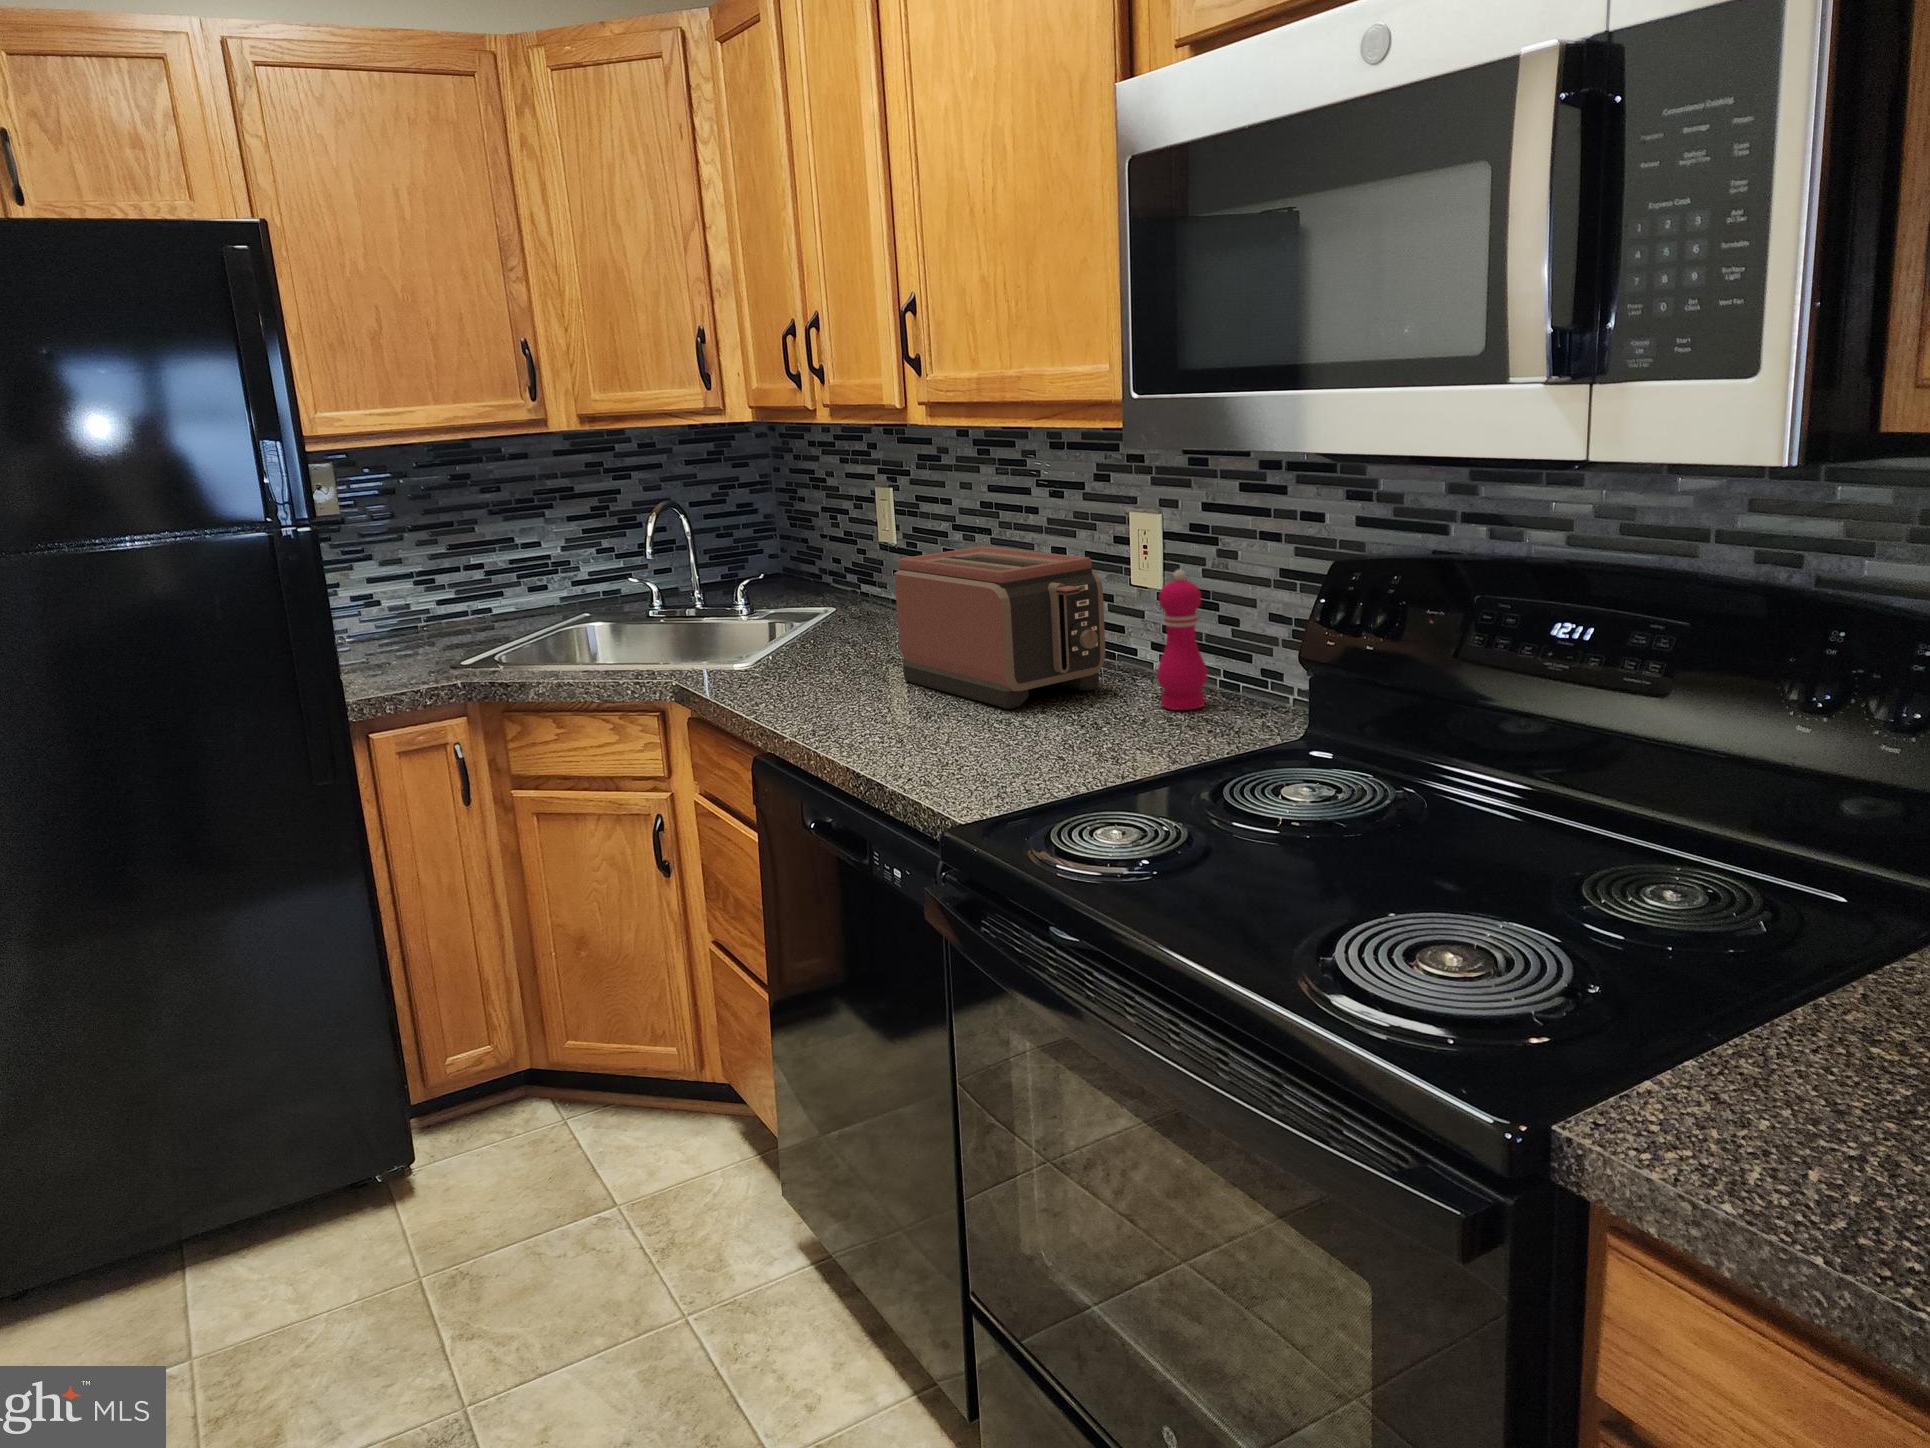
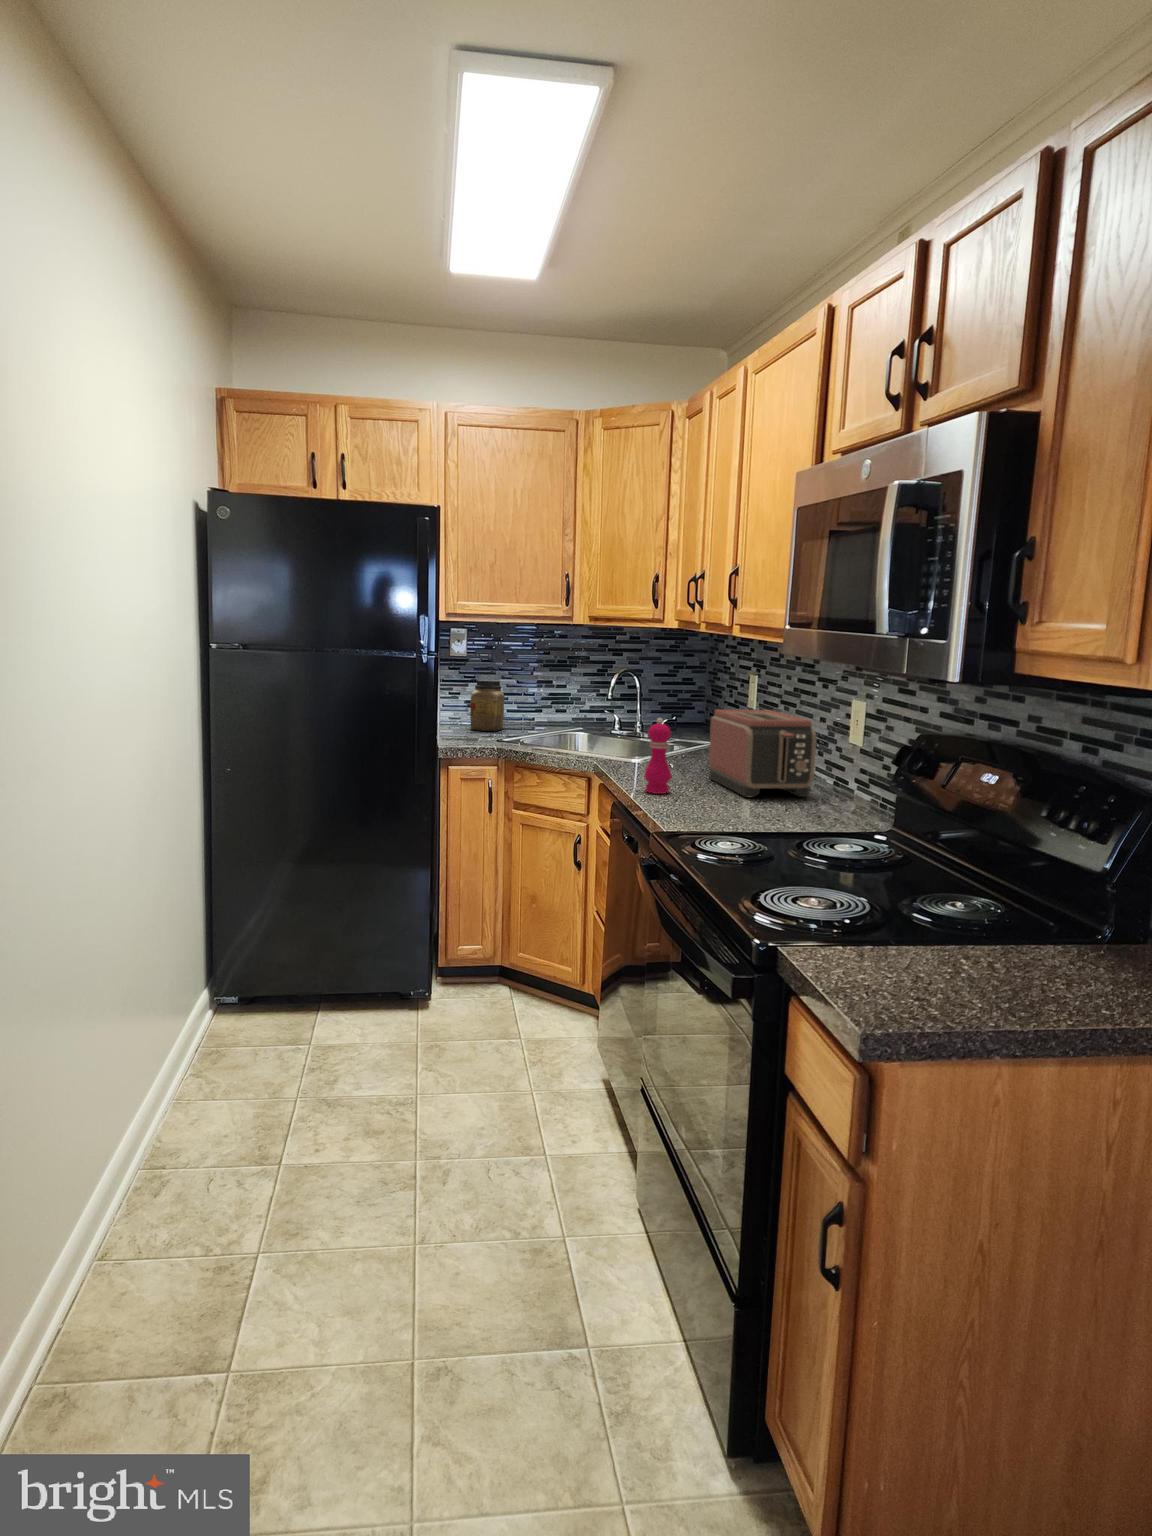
jar: none [373,552,443,652] -> present [470,679,505,731]
pepper mill: present [1157,570,1208,710] -> present [644,718,671,794]

